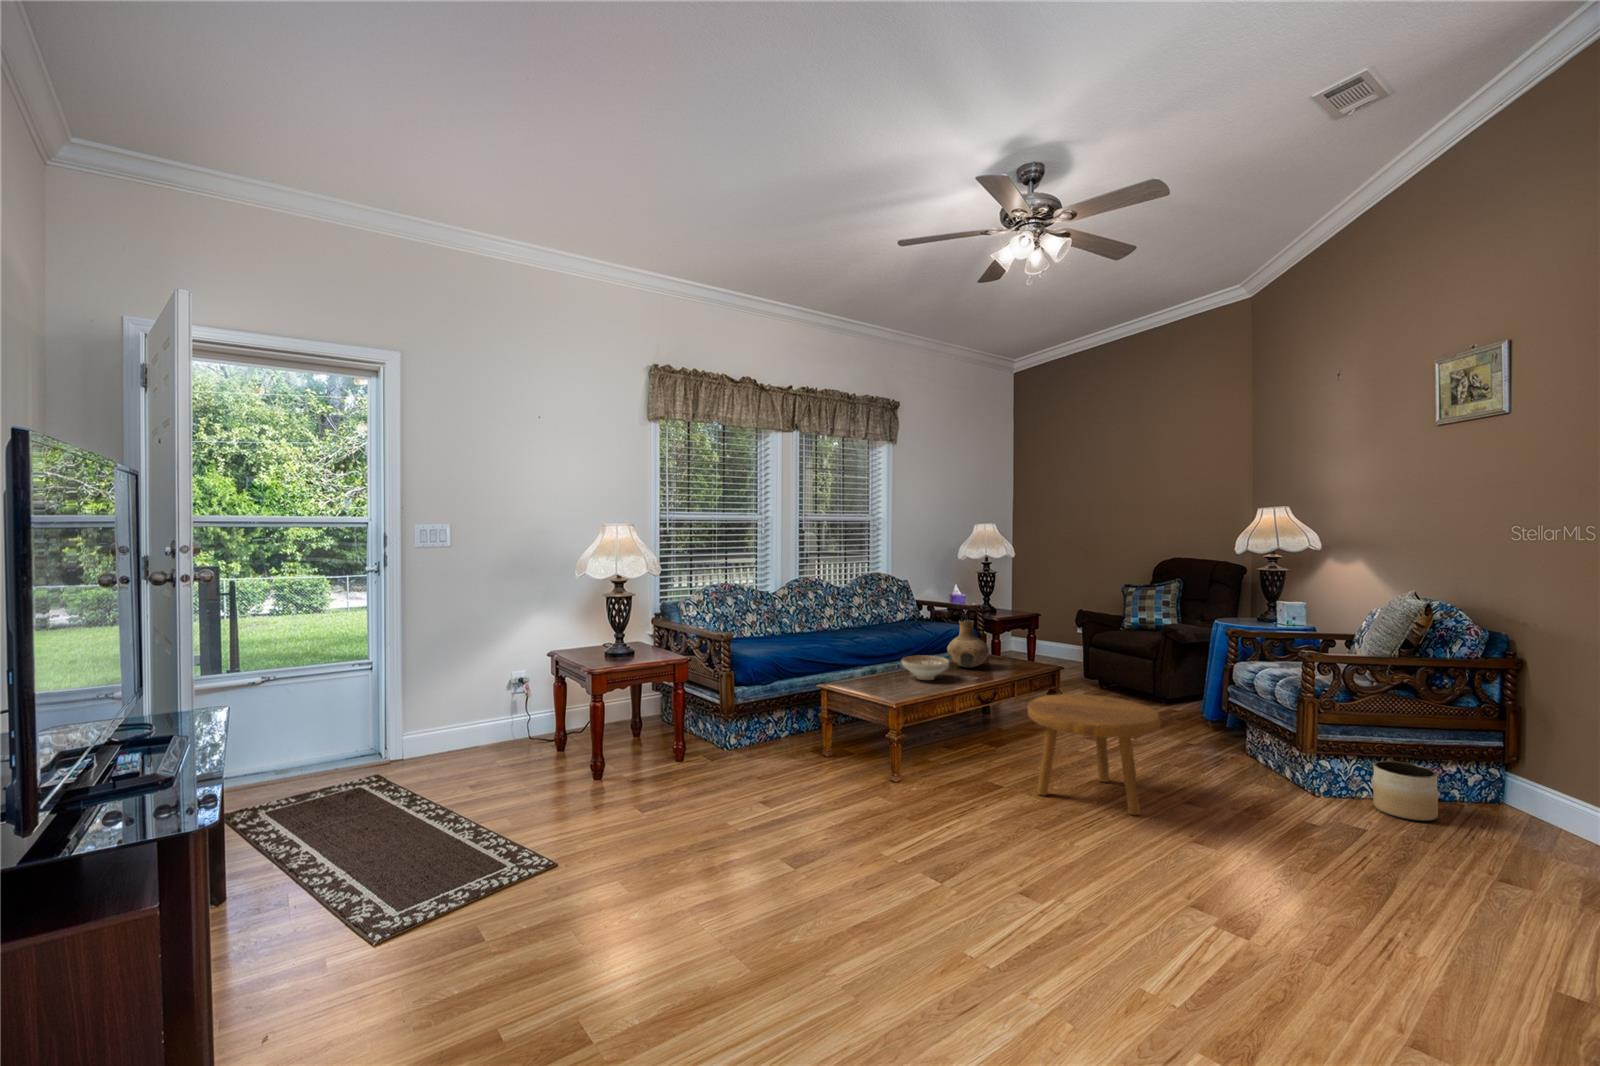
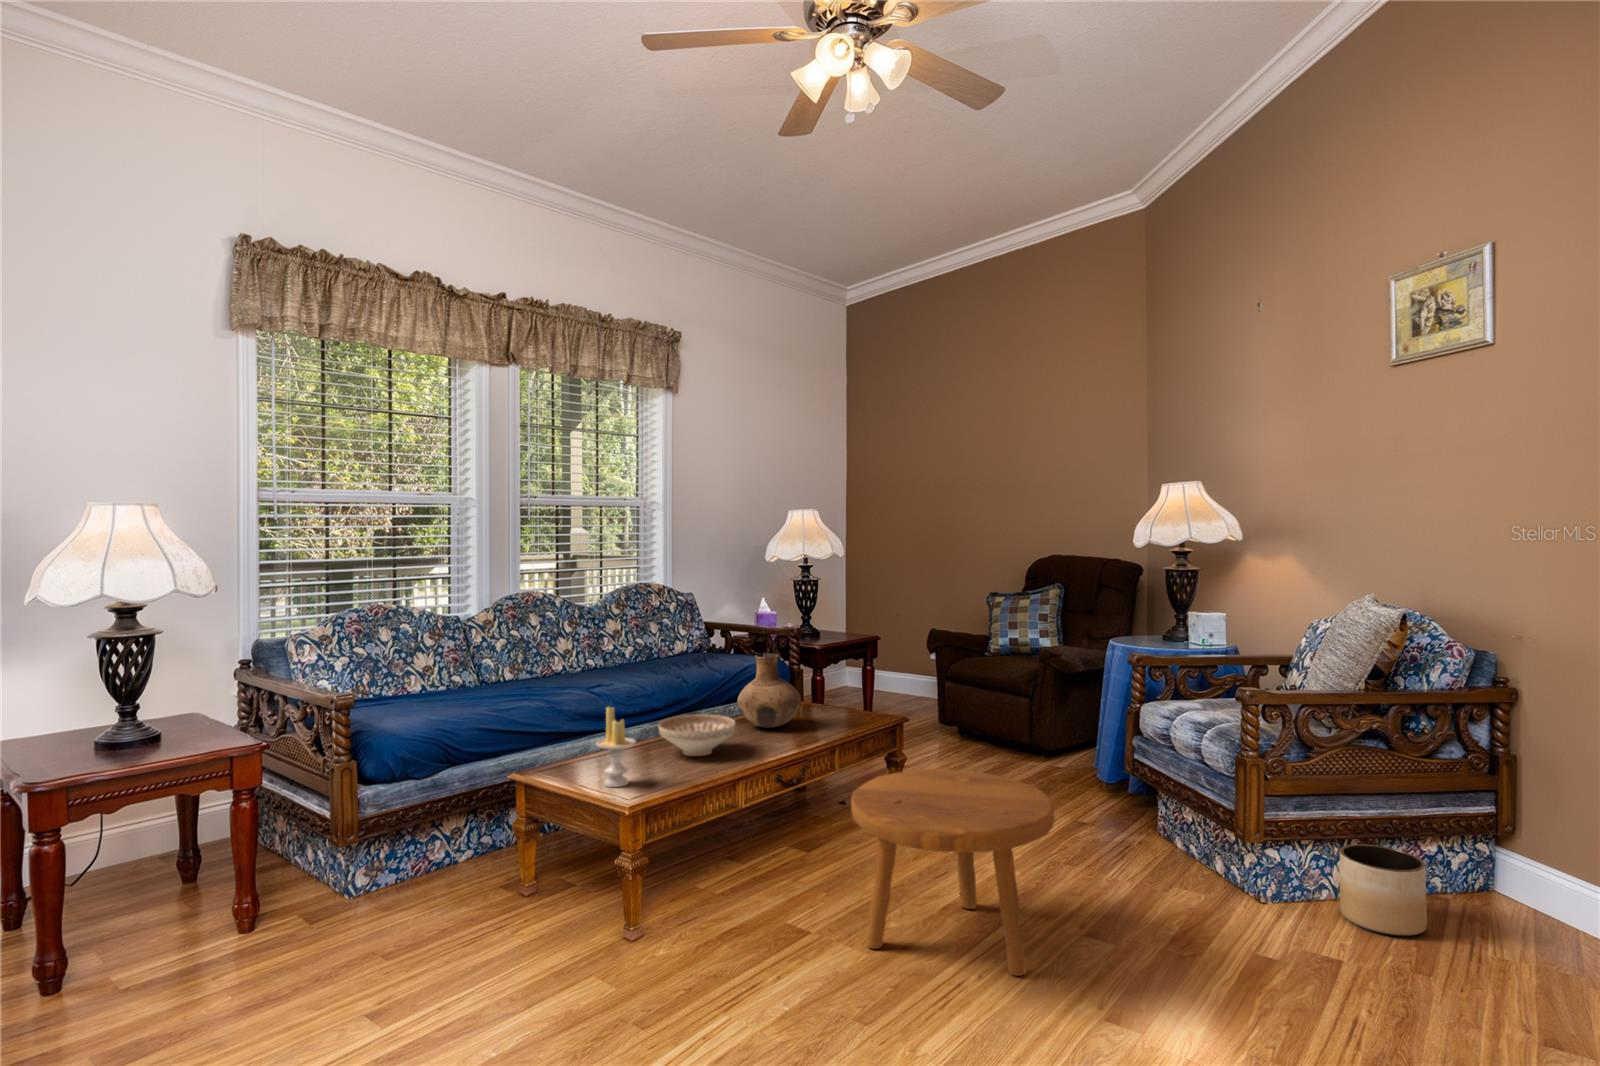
candle: none [870,646,893,693] -> present [596,707,636,787]

